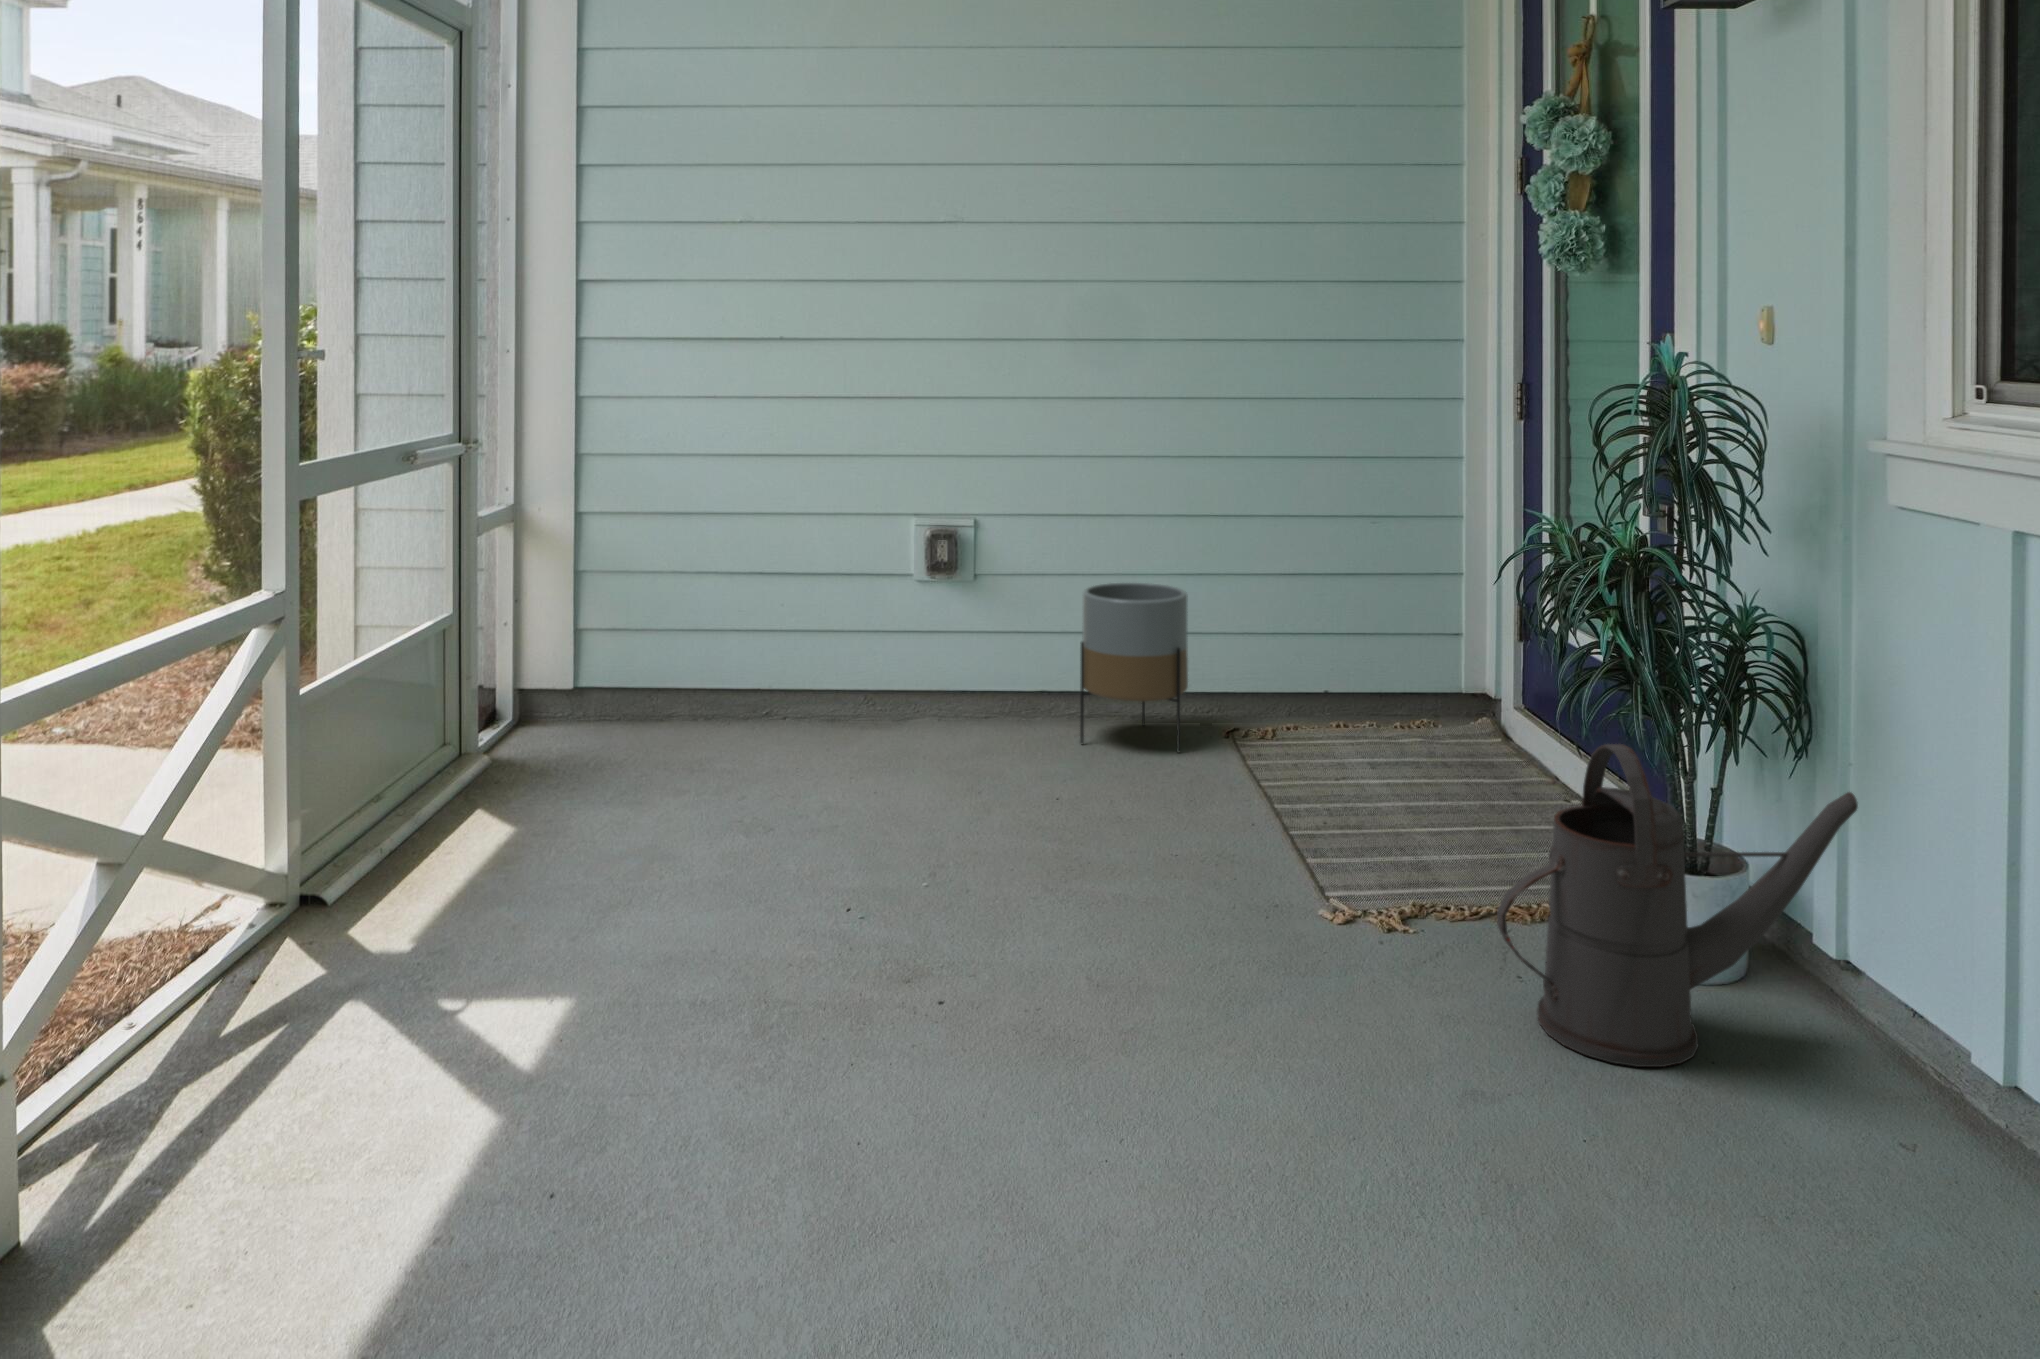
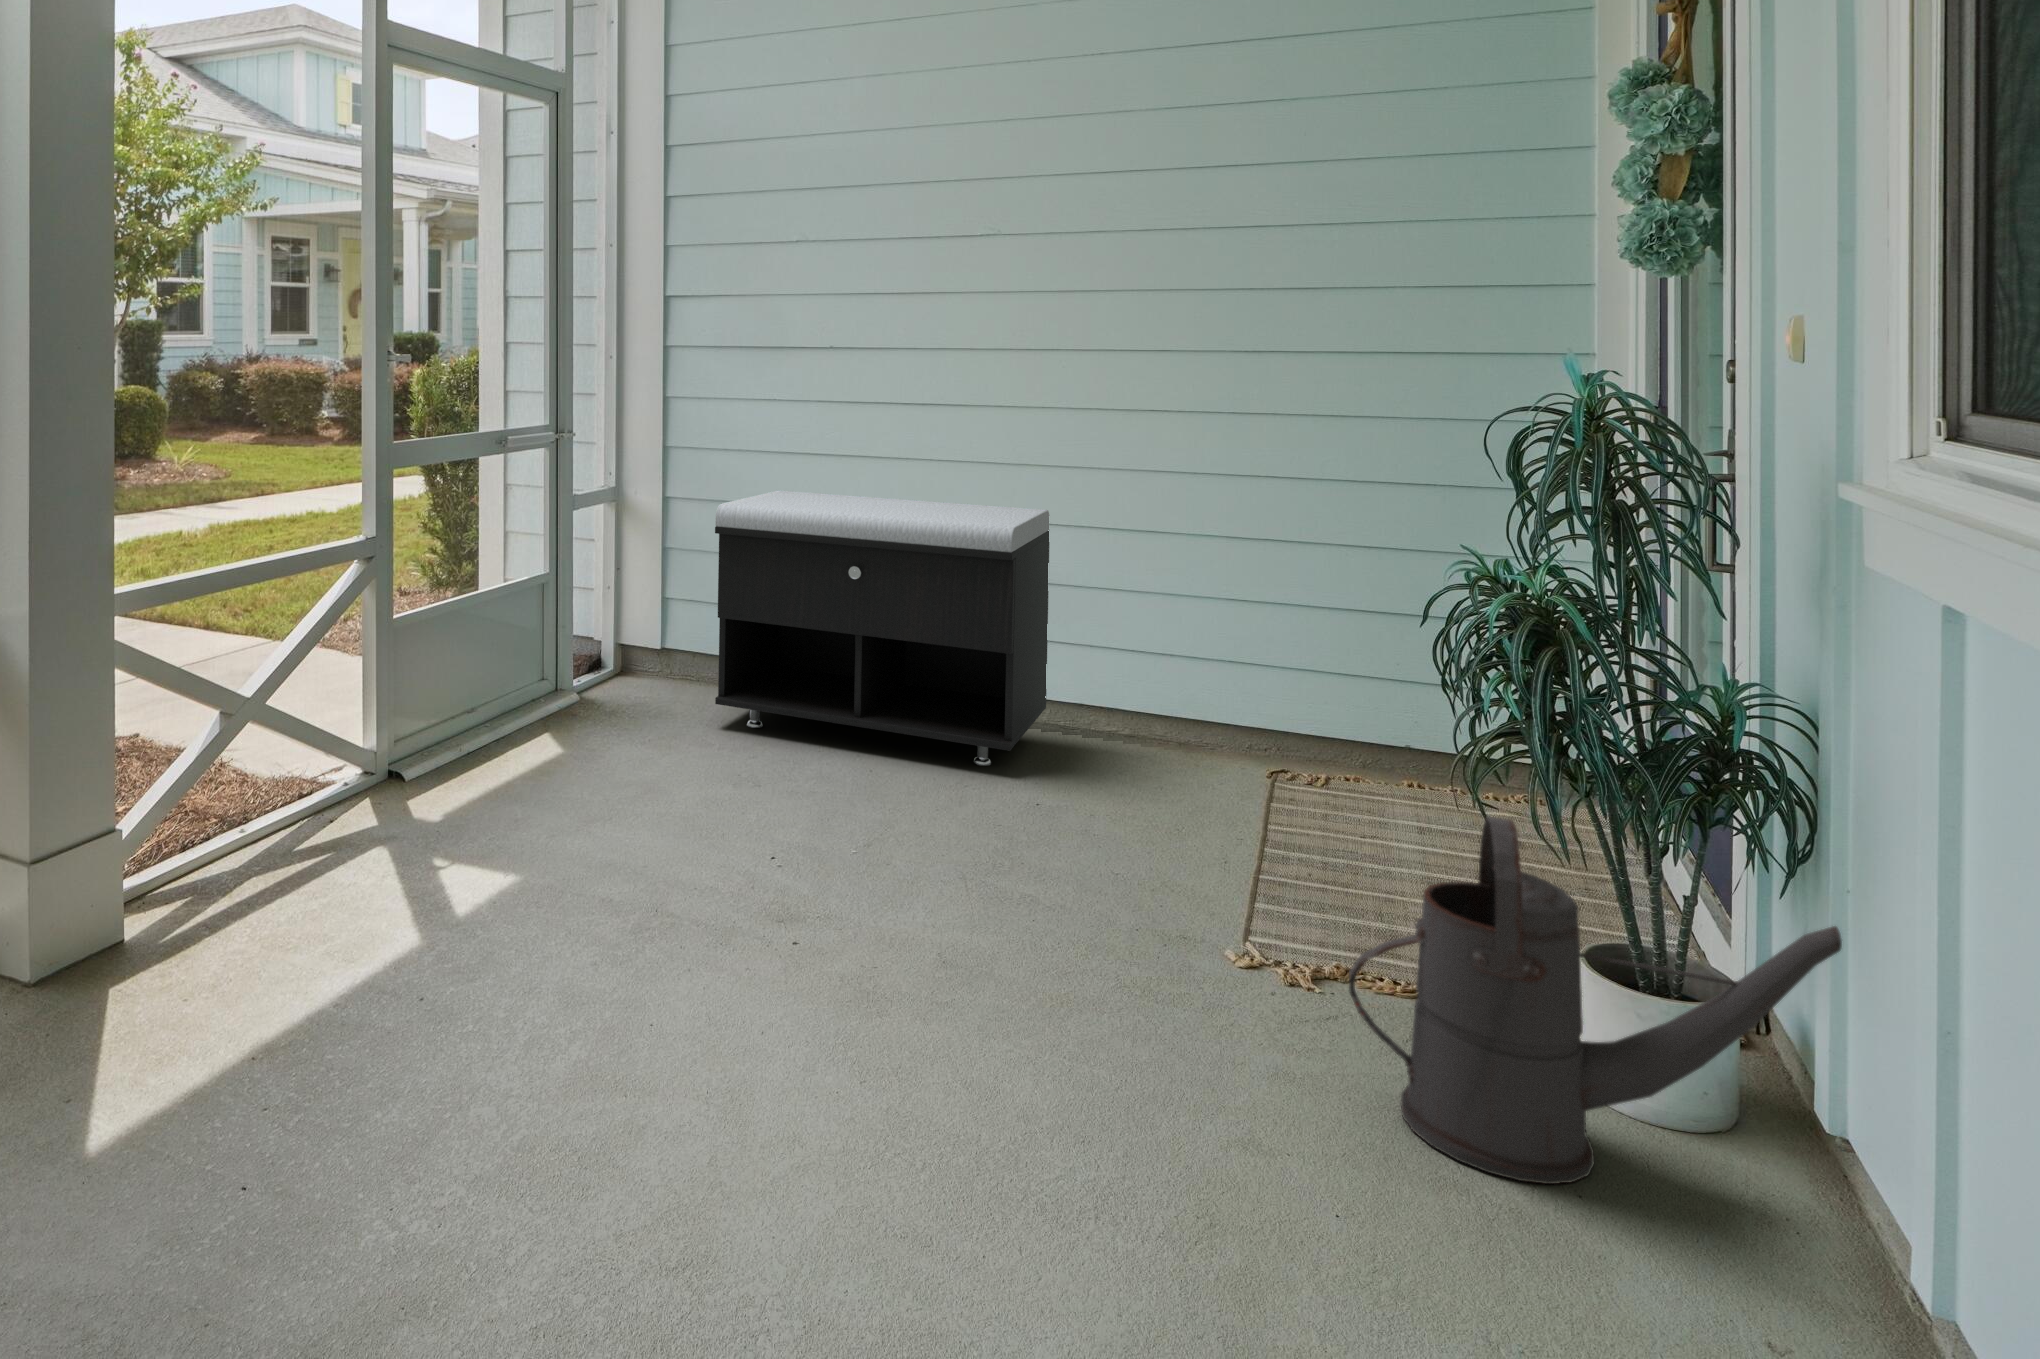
storage bench: none [678,493,1018,769] -> present [715,490,1050,766]
planter: present [1080,583,1188,752] -> none [1096,605,1215,782]

